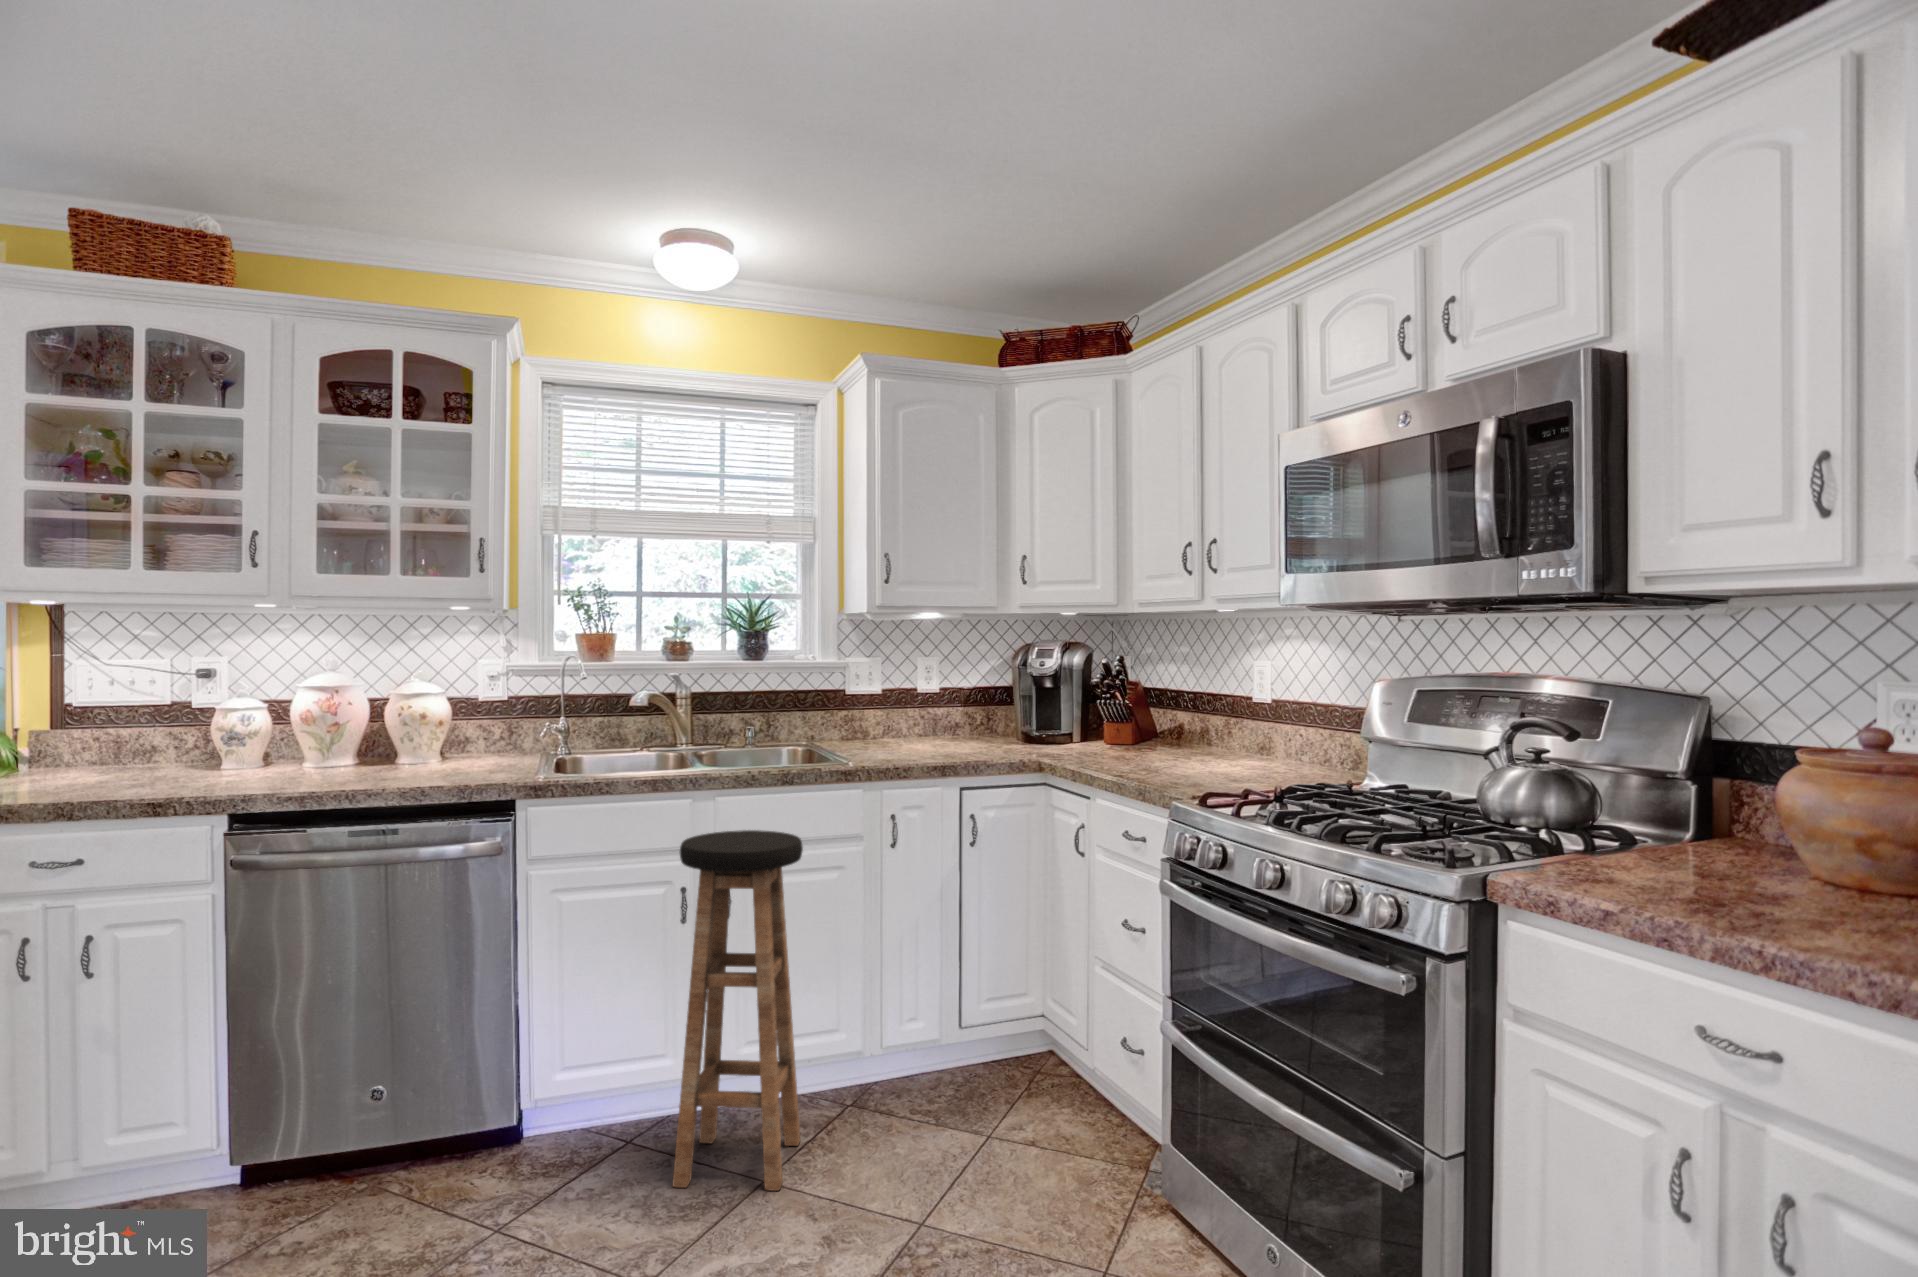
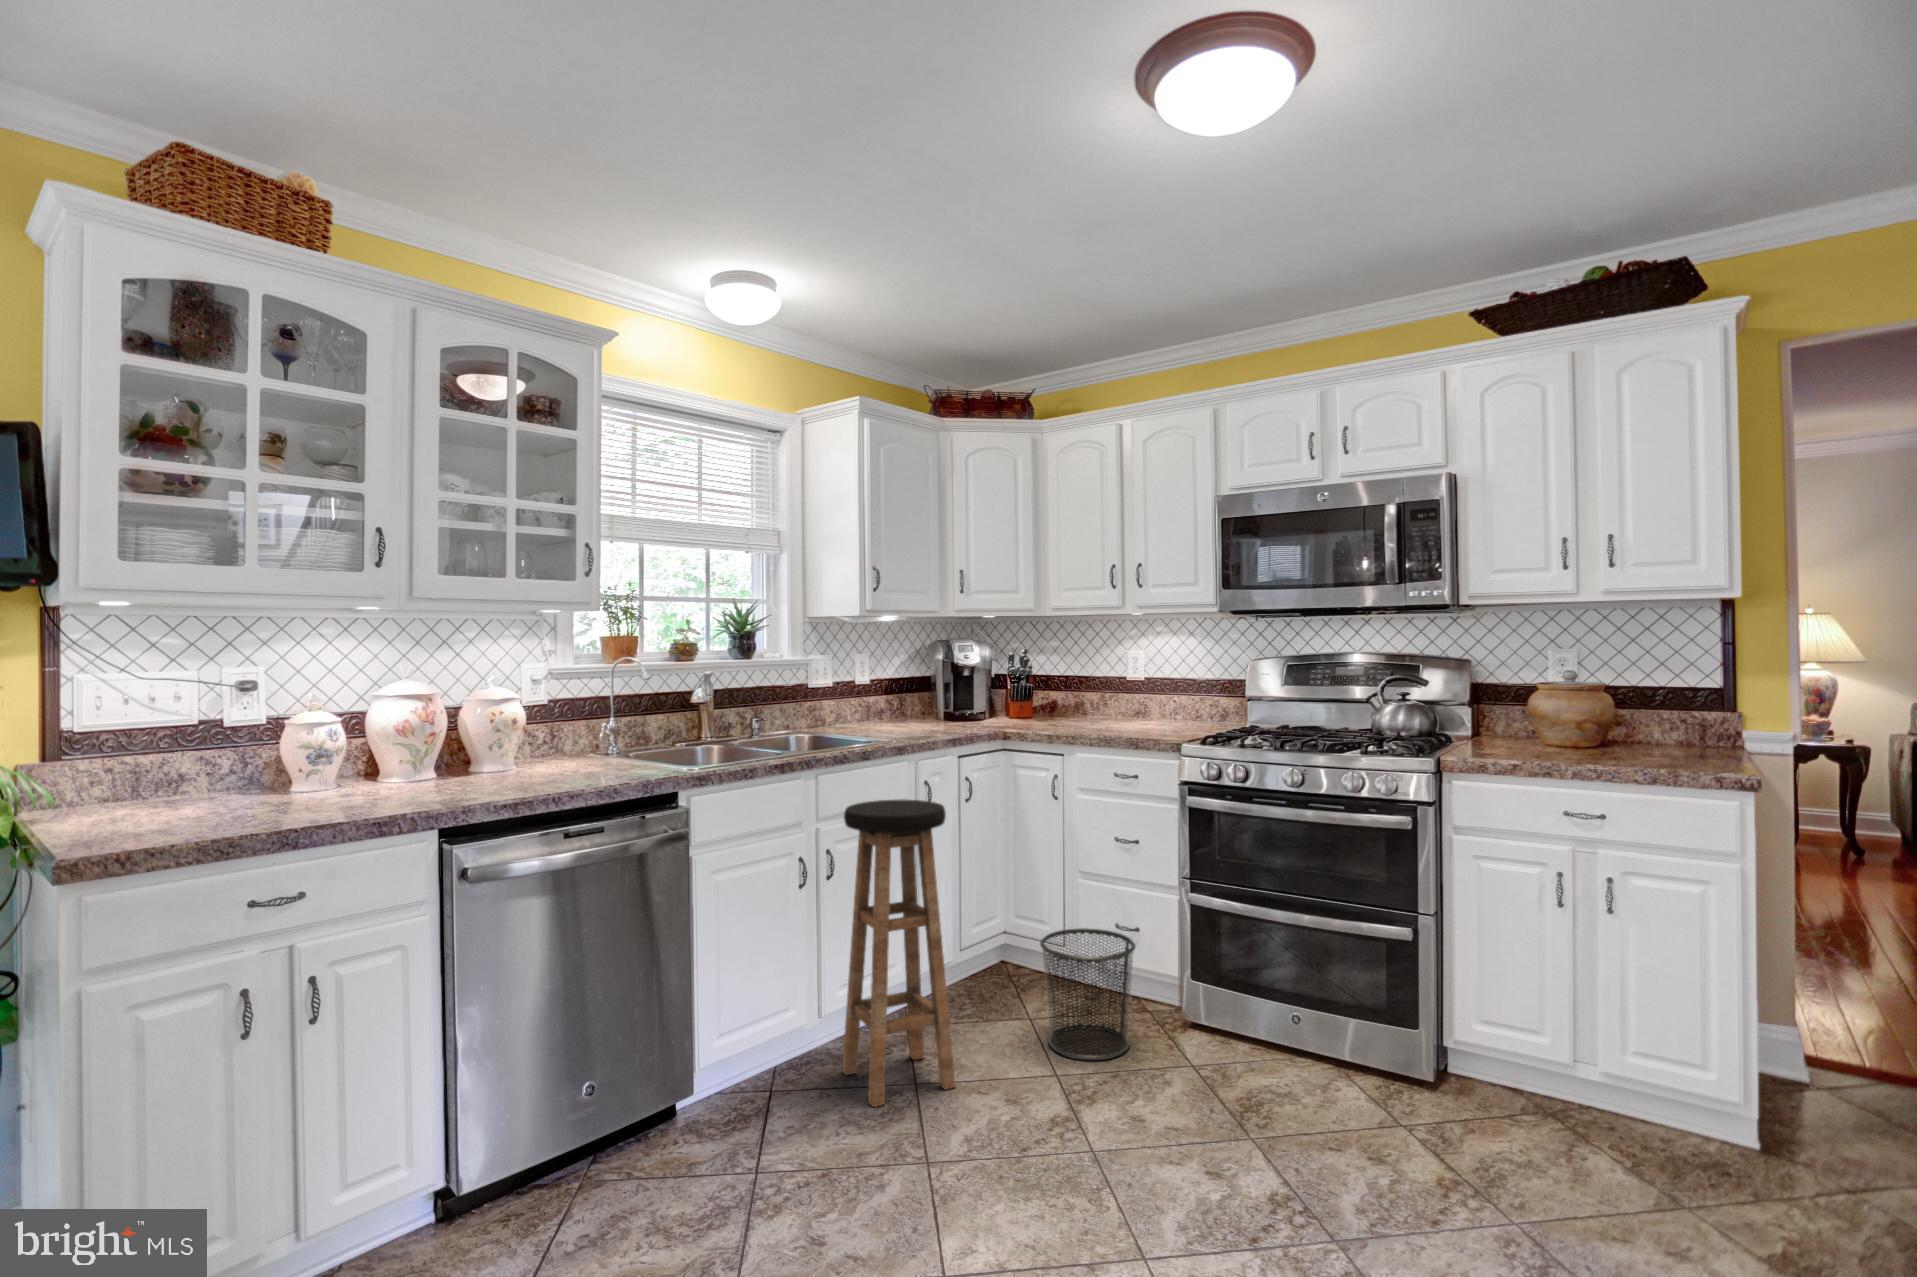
waste bin: none [933,1025,1060,1209] -> present [1040,928,1136,1060]

